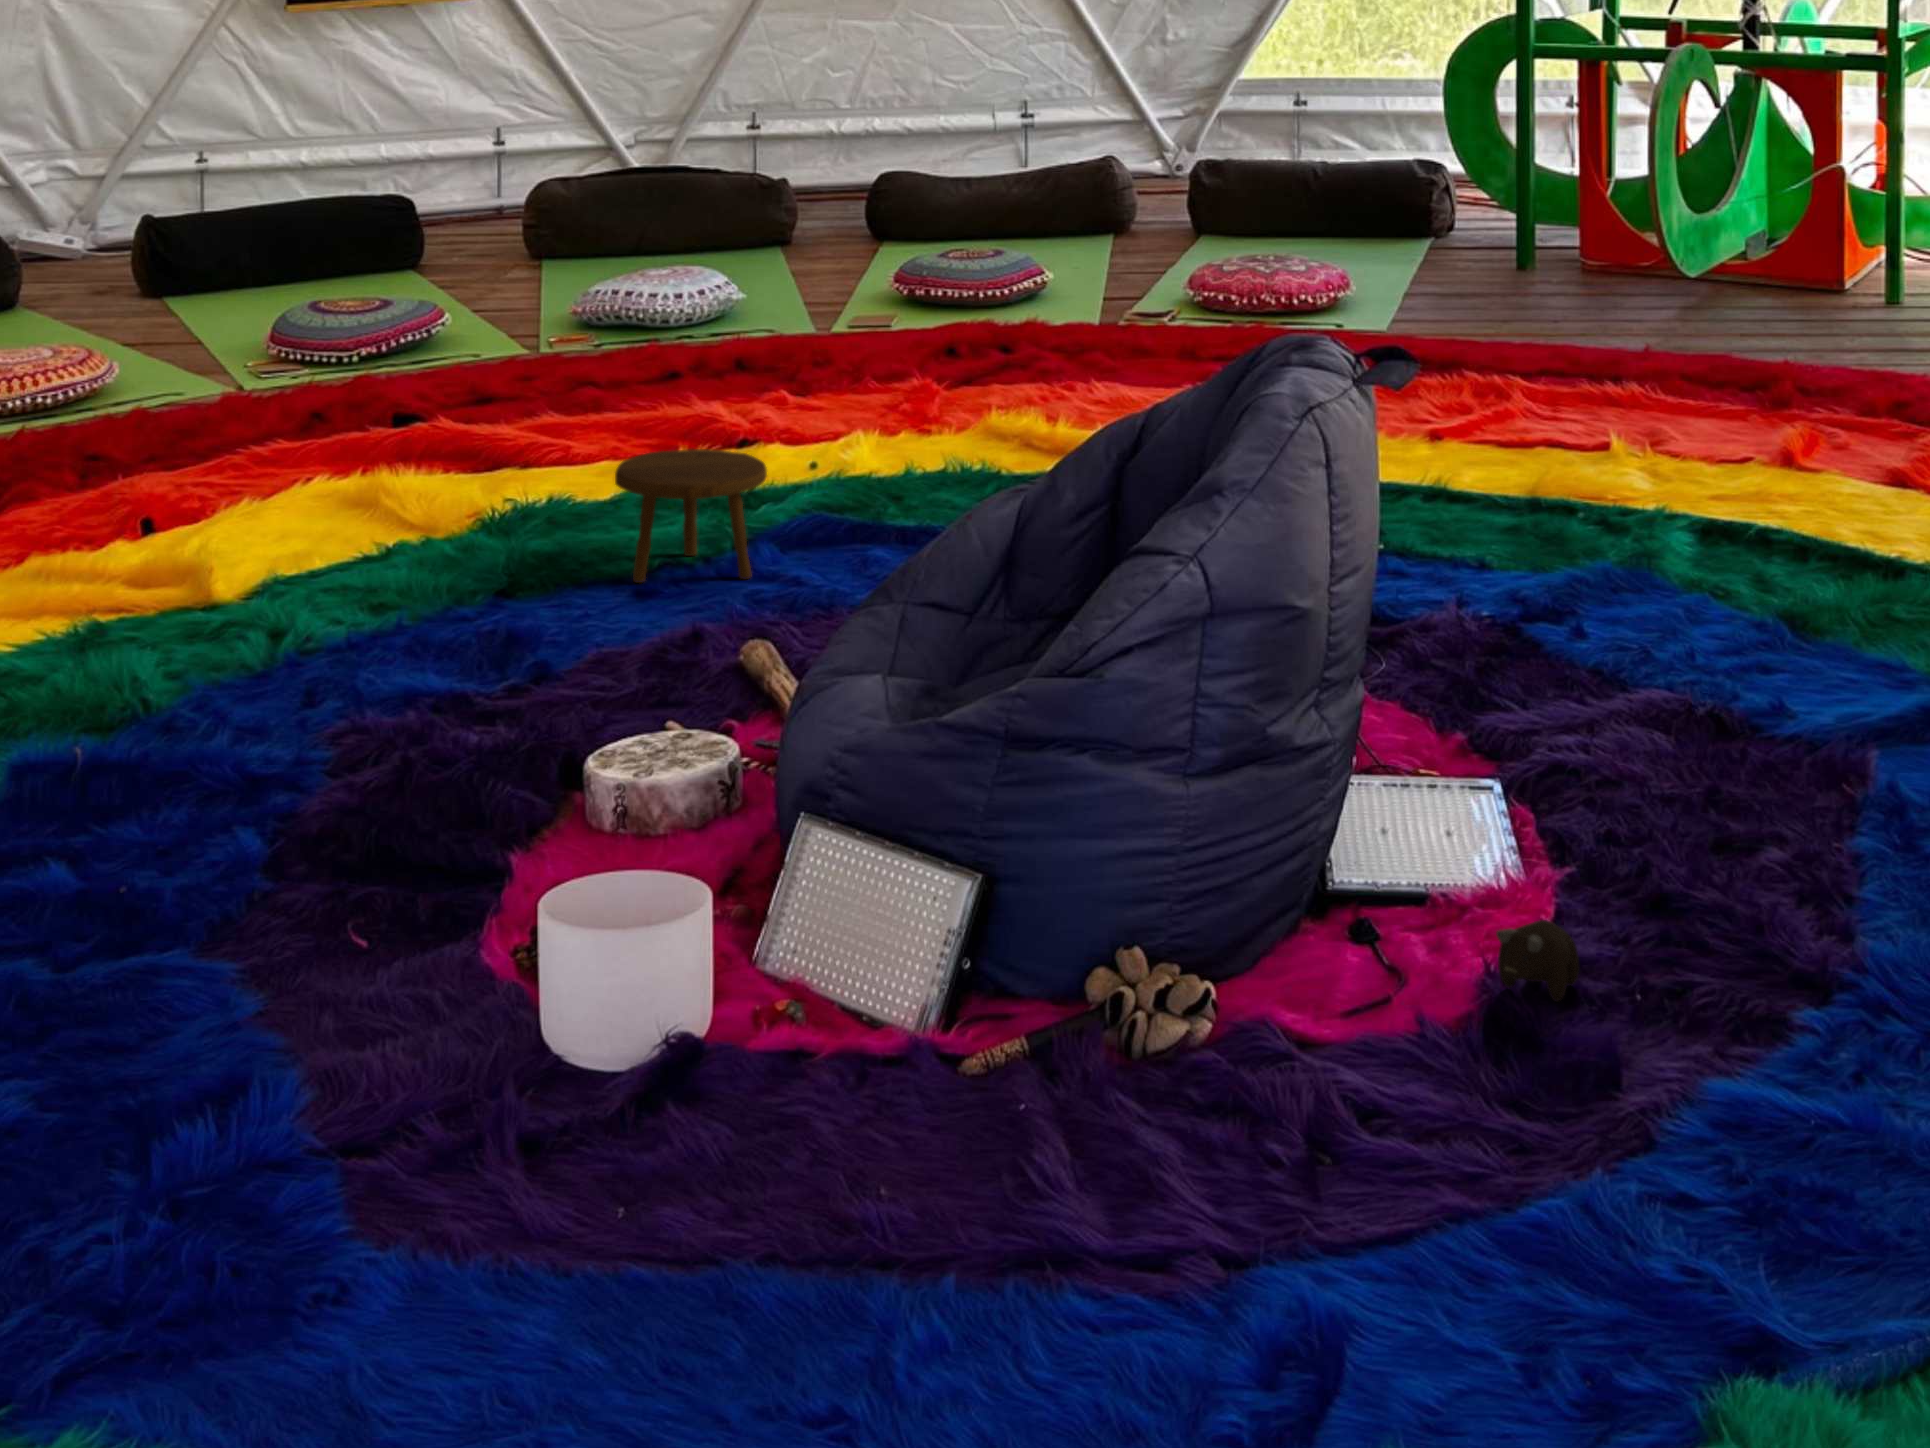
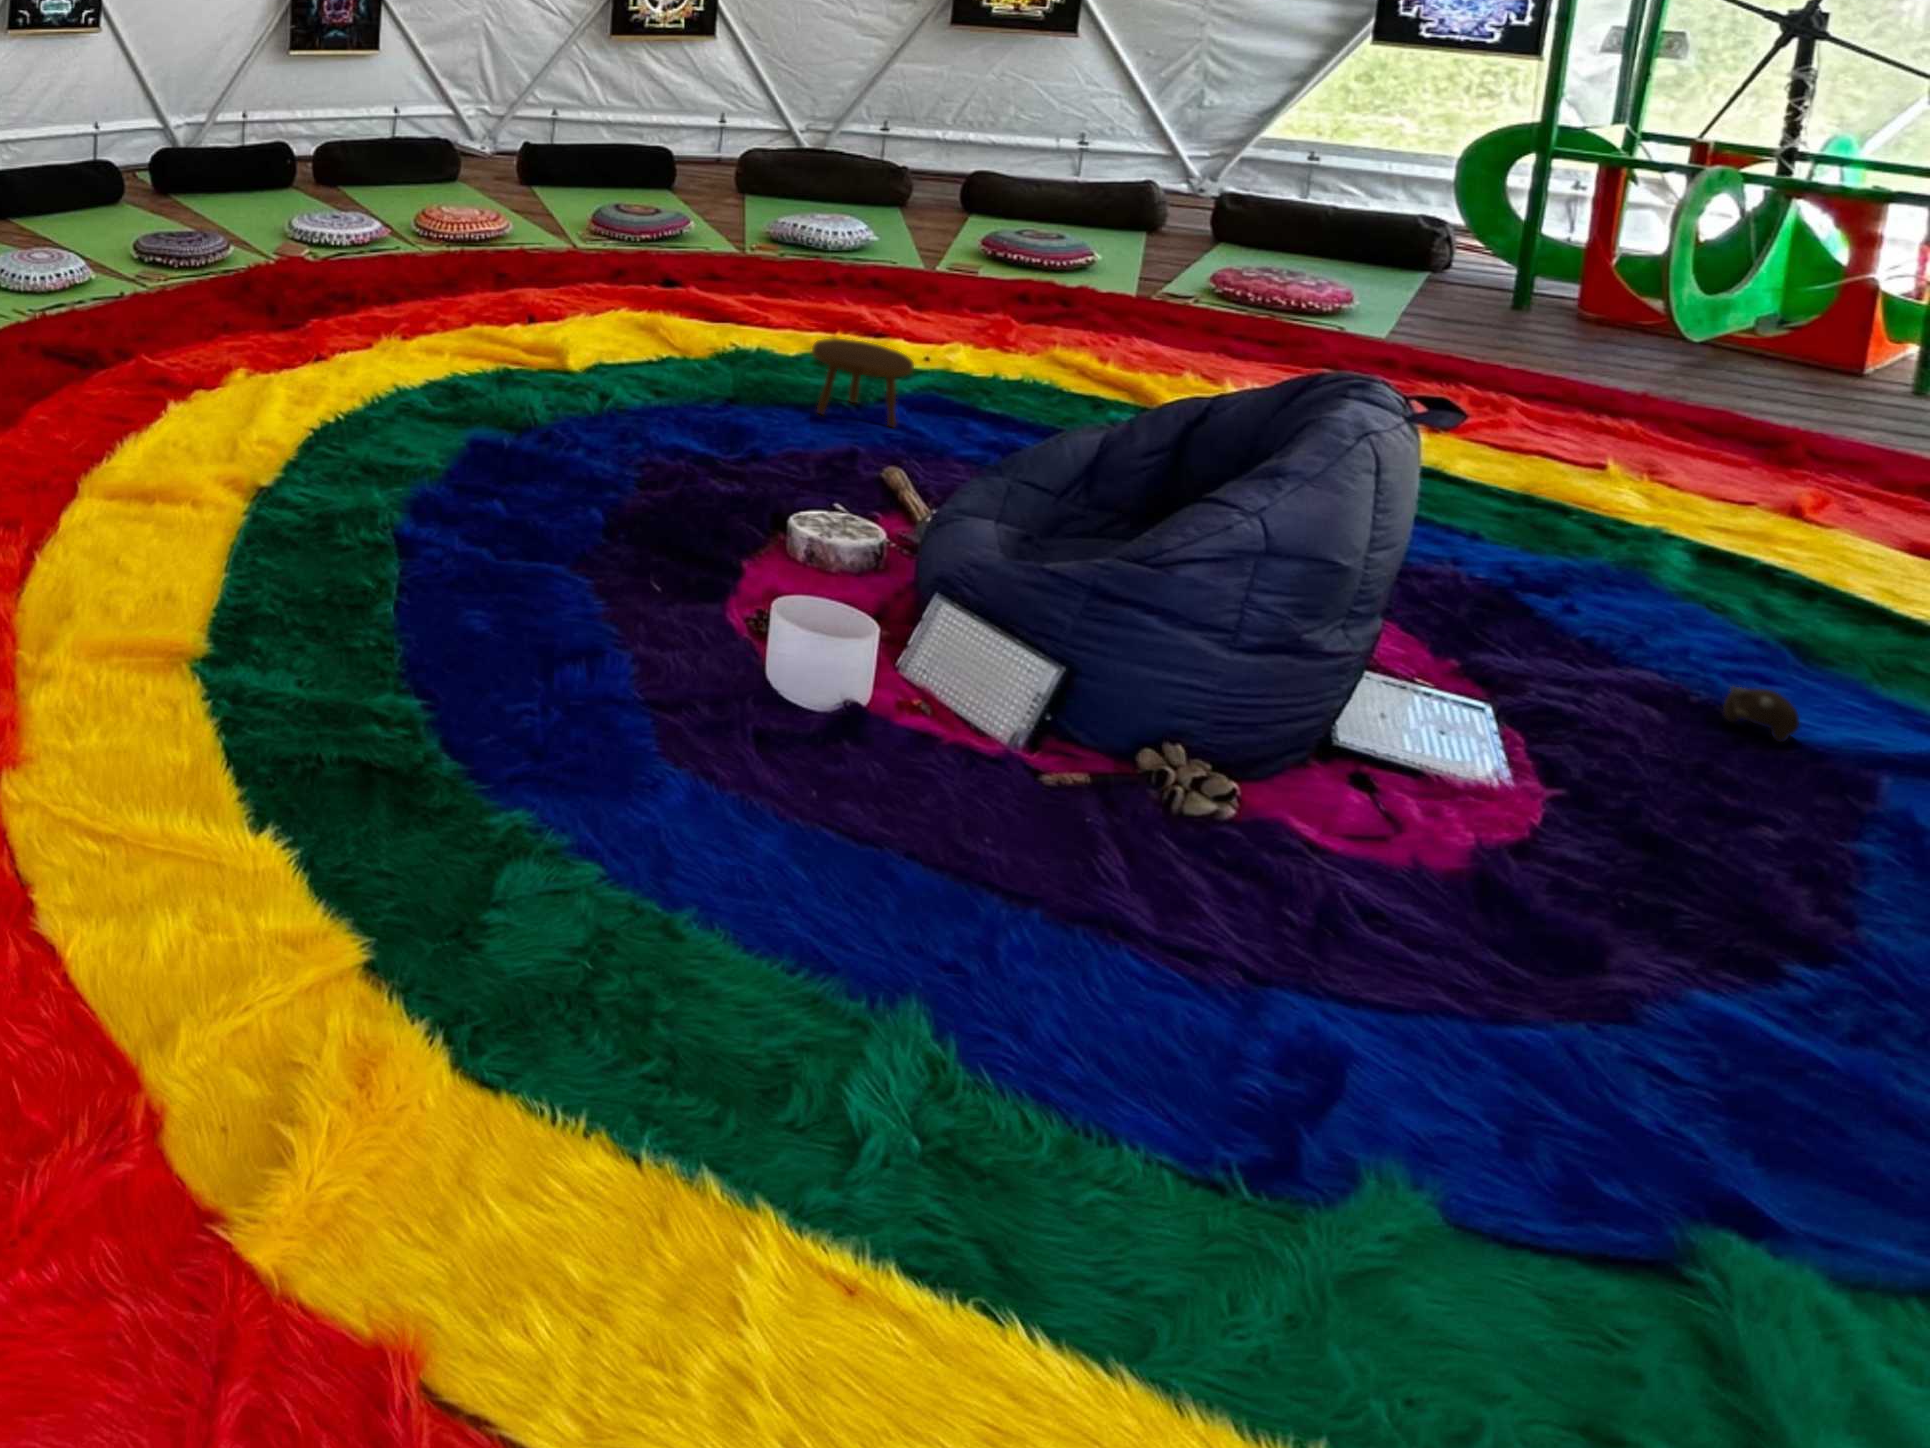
plush toy: present [1496,920,1579,1002] -> present [1723,687,1799,742]

